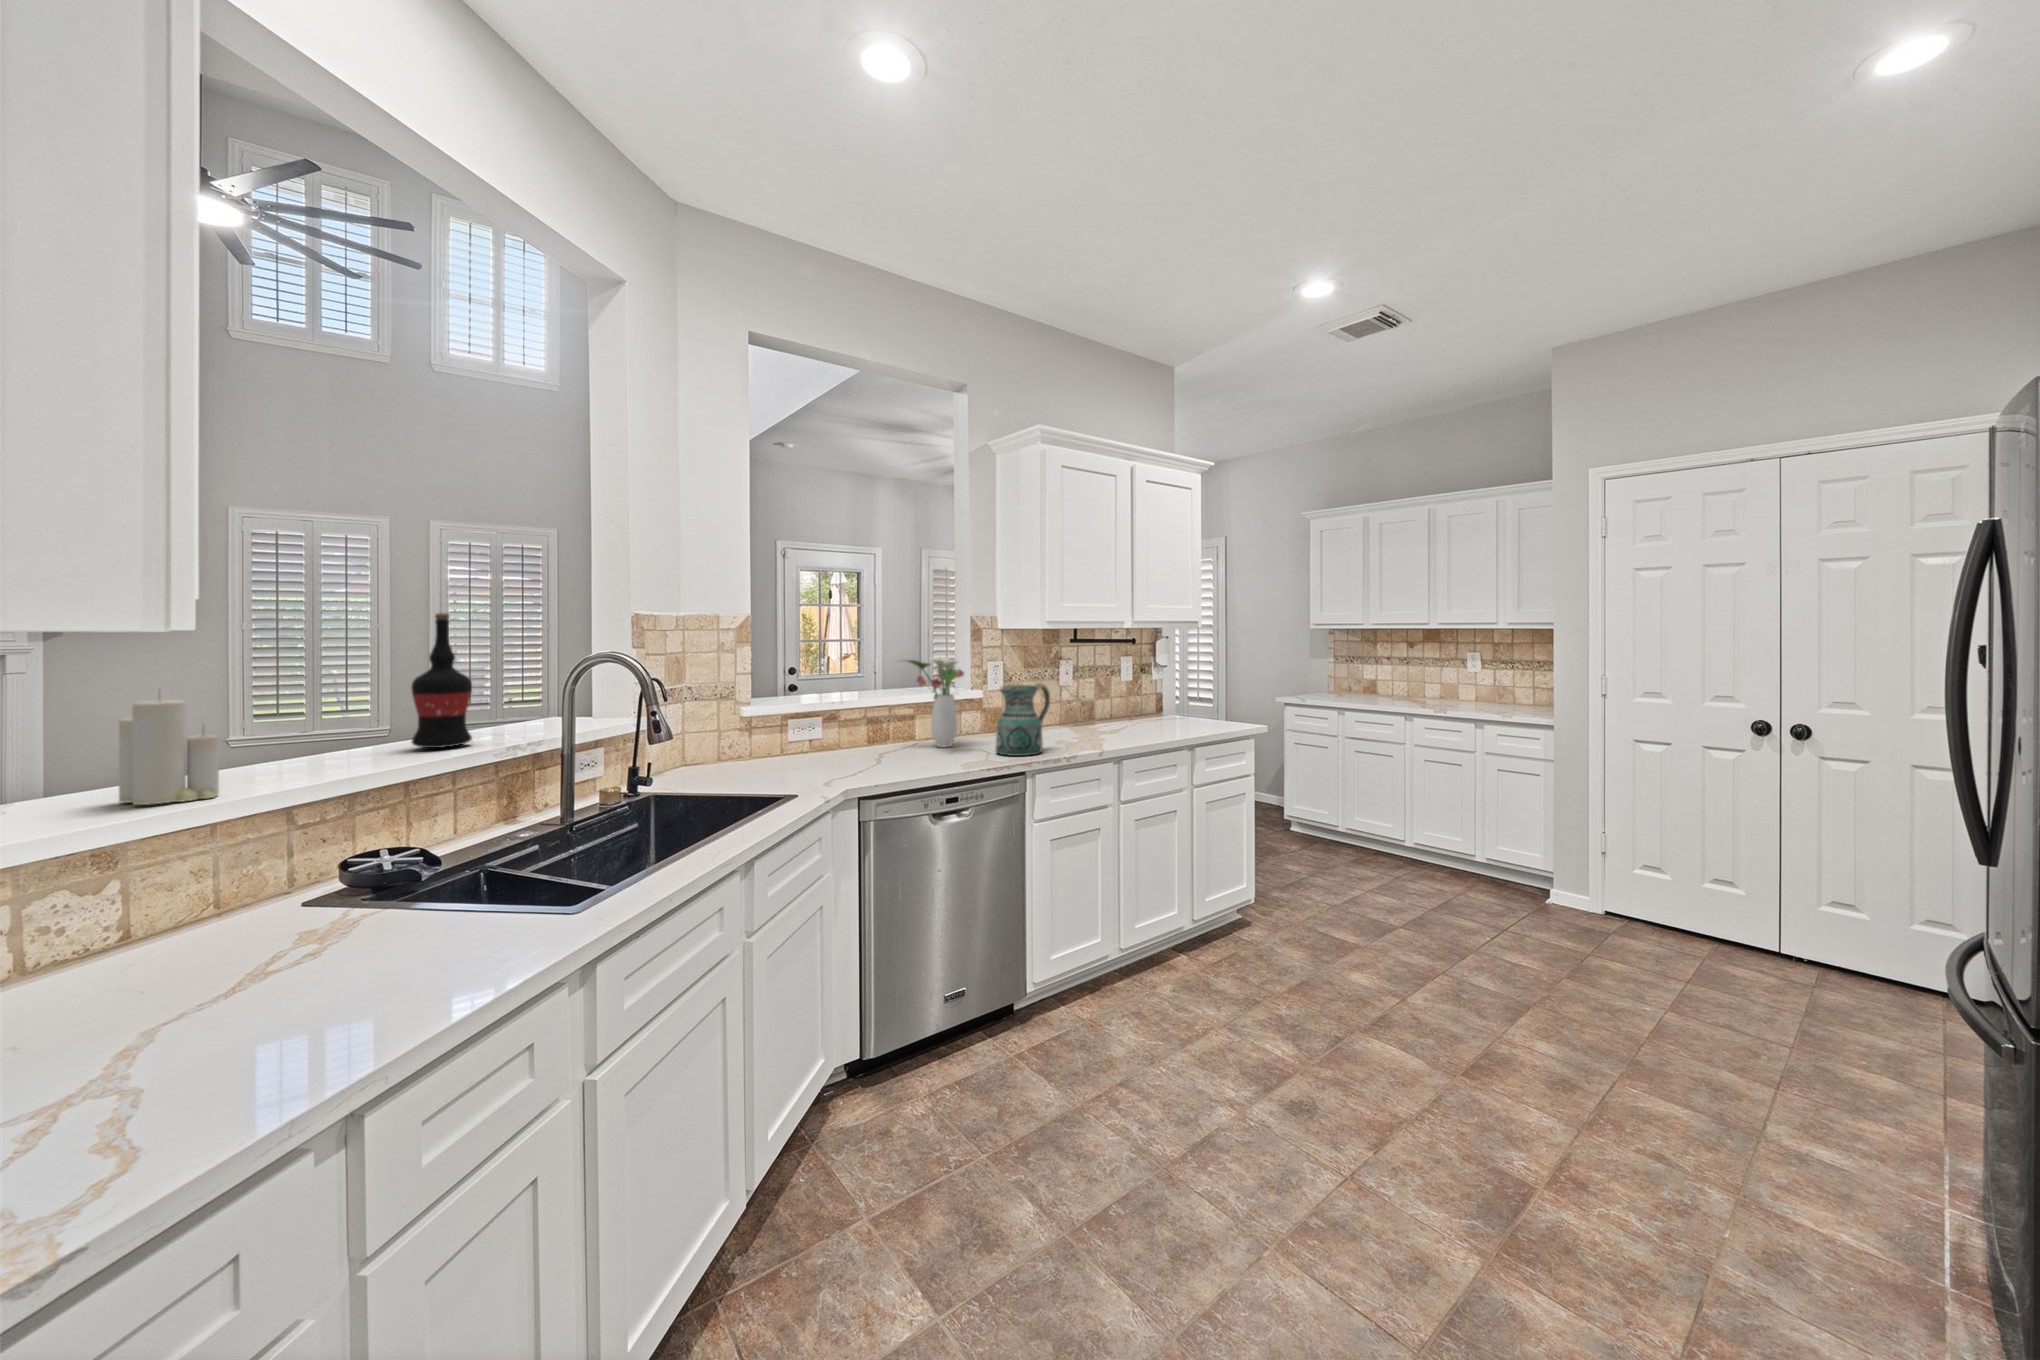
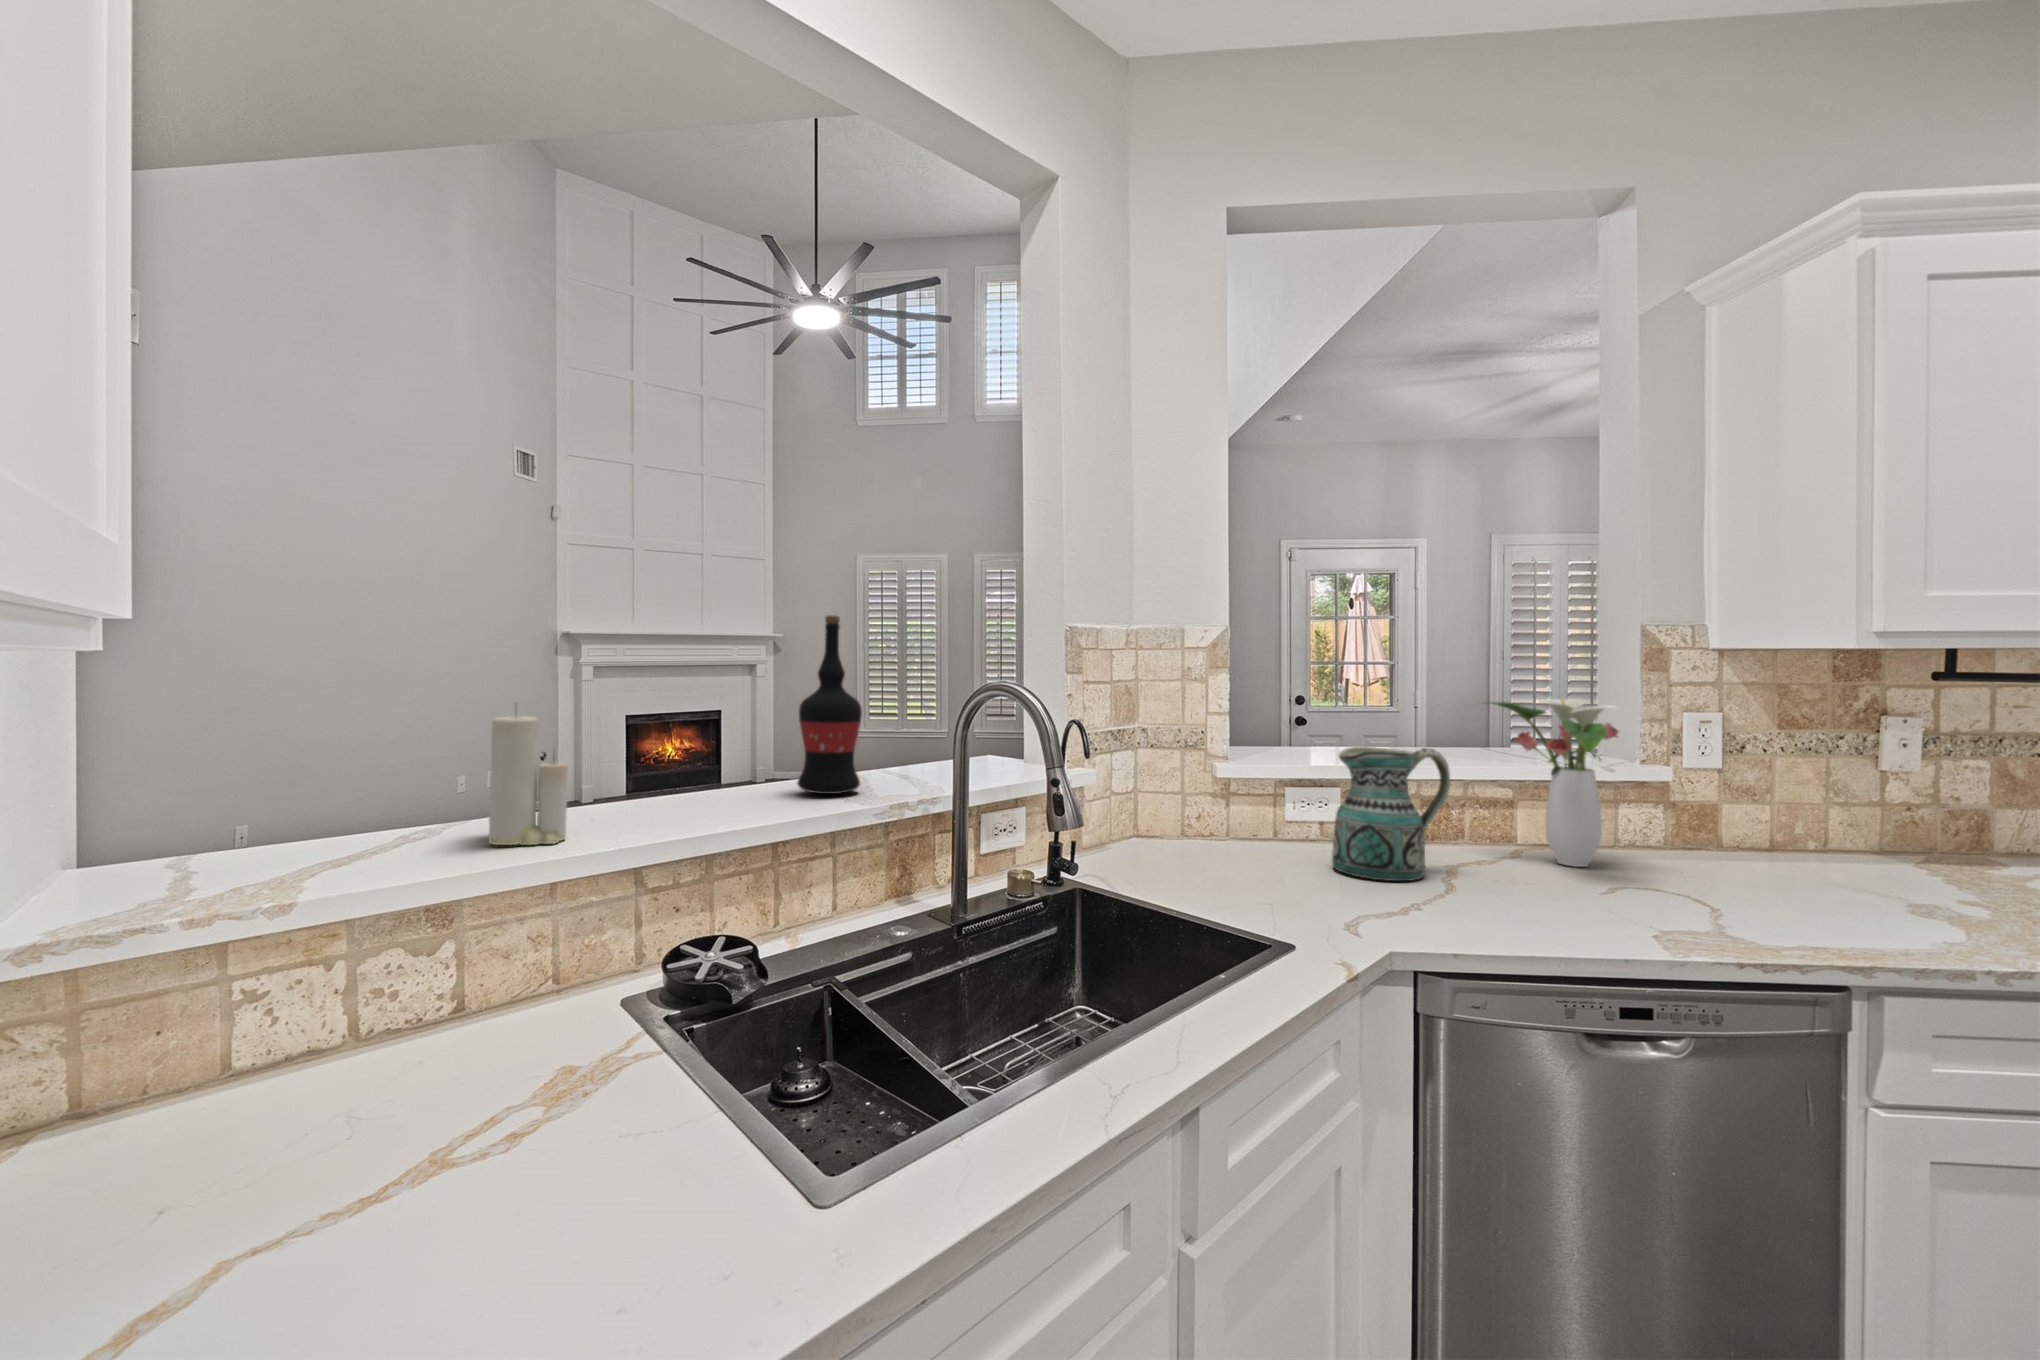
ceramic pitcher: present [996,683,1050,756] -> present [1332,746,1450,881]

